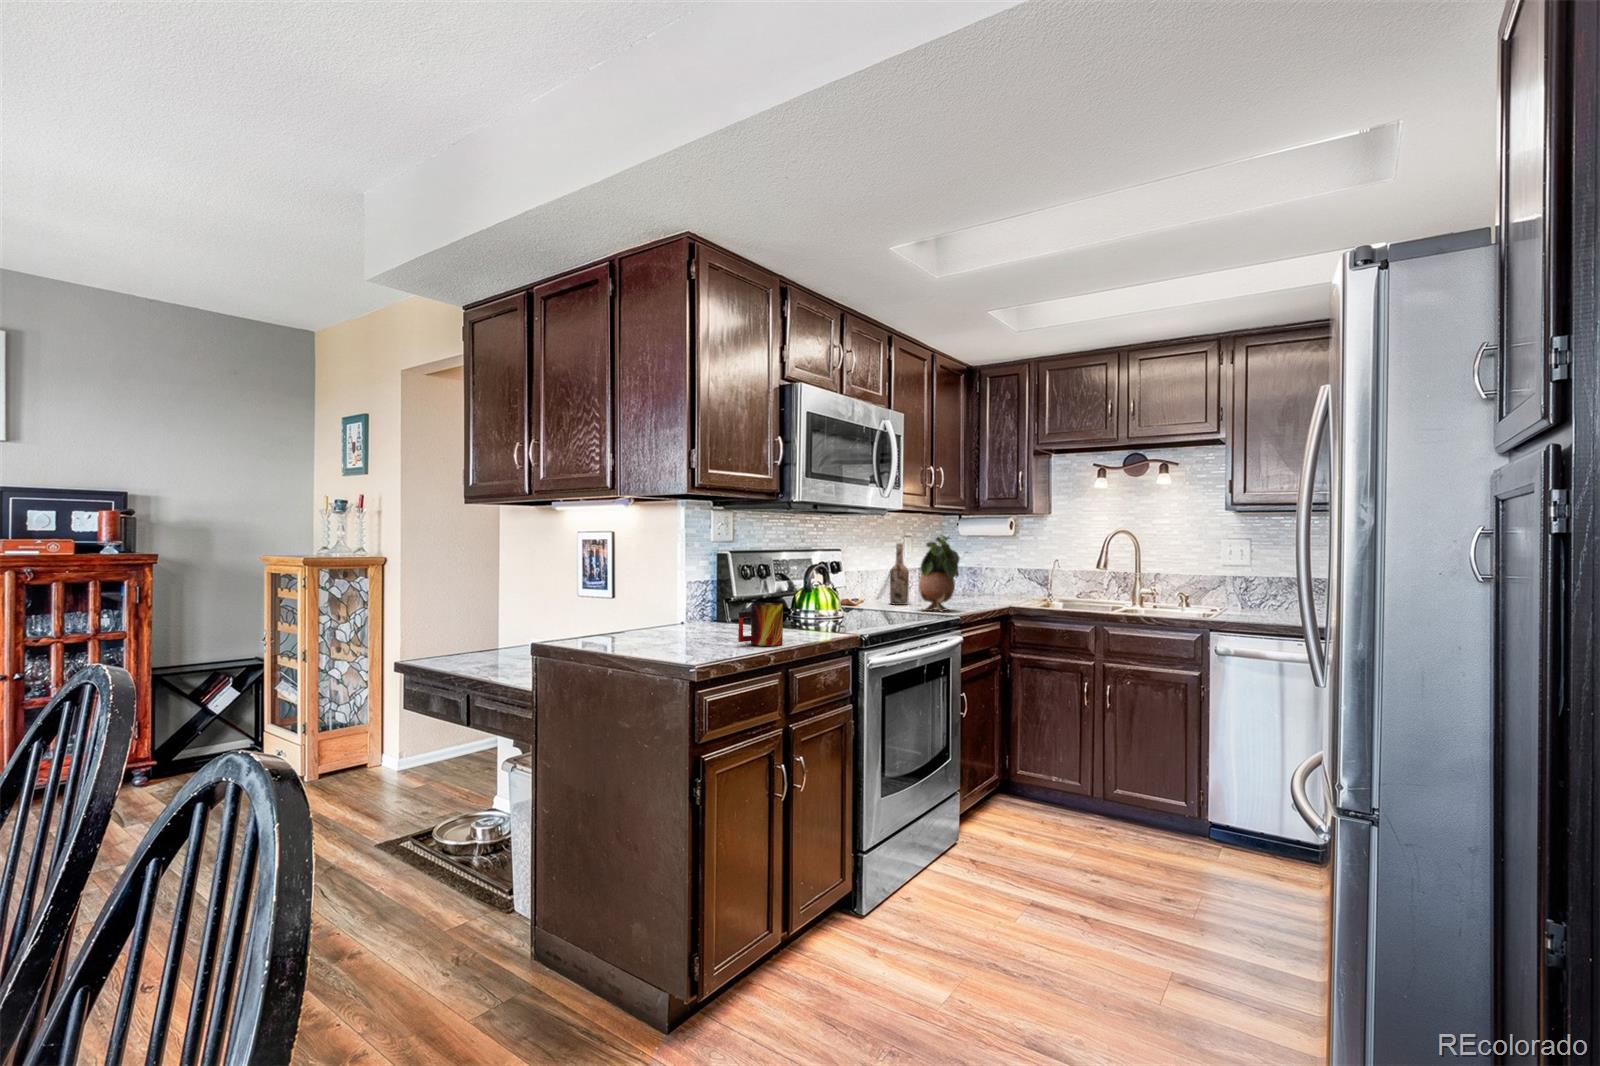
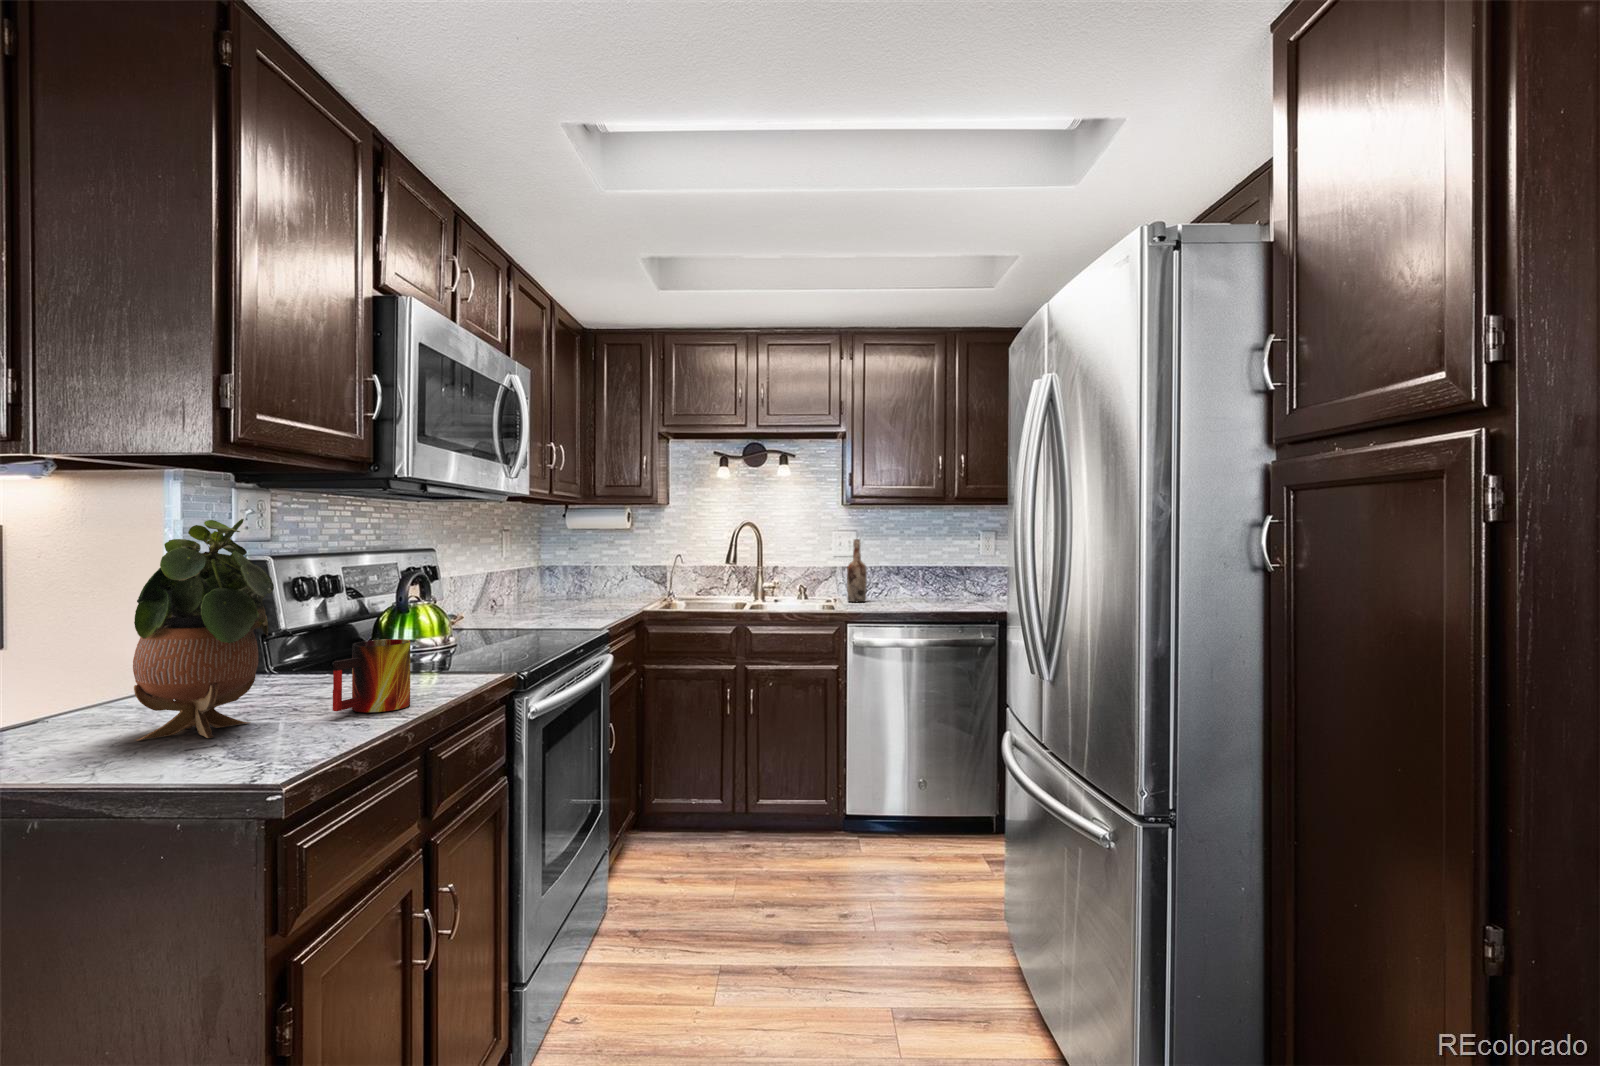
potted plant: present [919,535,960,612] -> present [133,519,274,741]
wine bottle: present [890,544,909,605] -> present [847,539,867,602]

